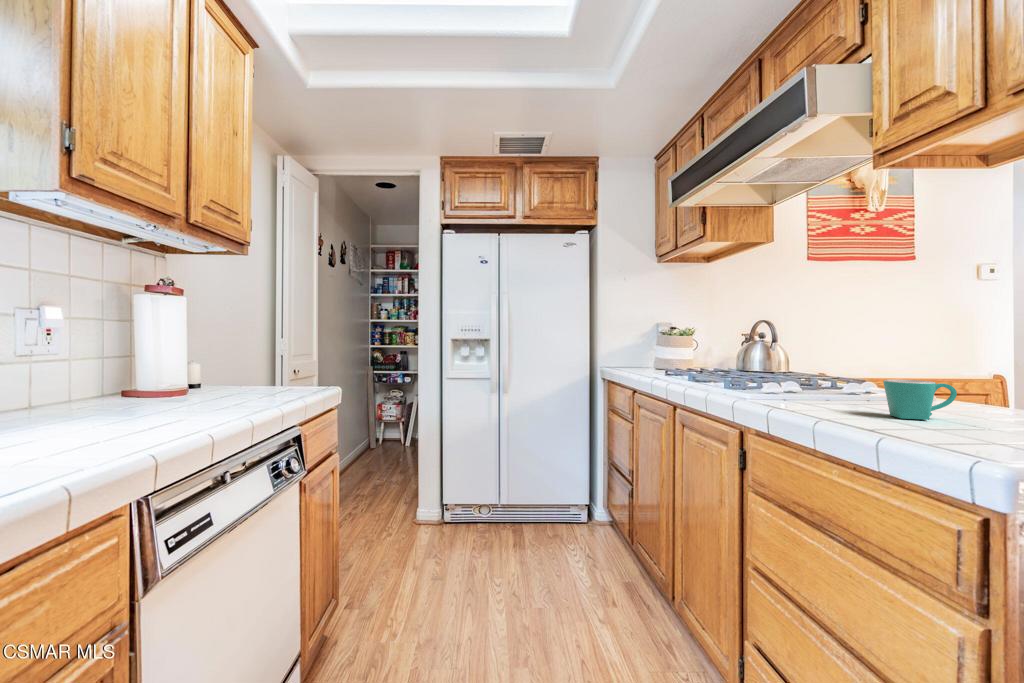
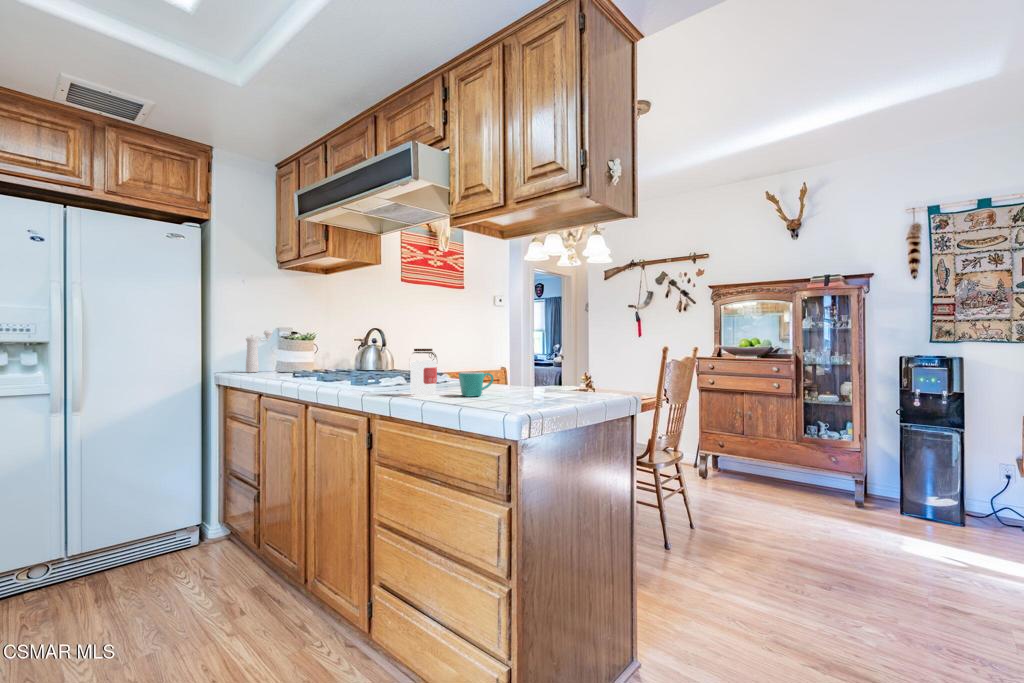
pepper mill: none [625,326,651,368] -> present [246,331,273,372]
jar: none [798,343,845,410] -> present [410,349,437,395]

